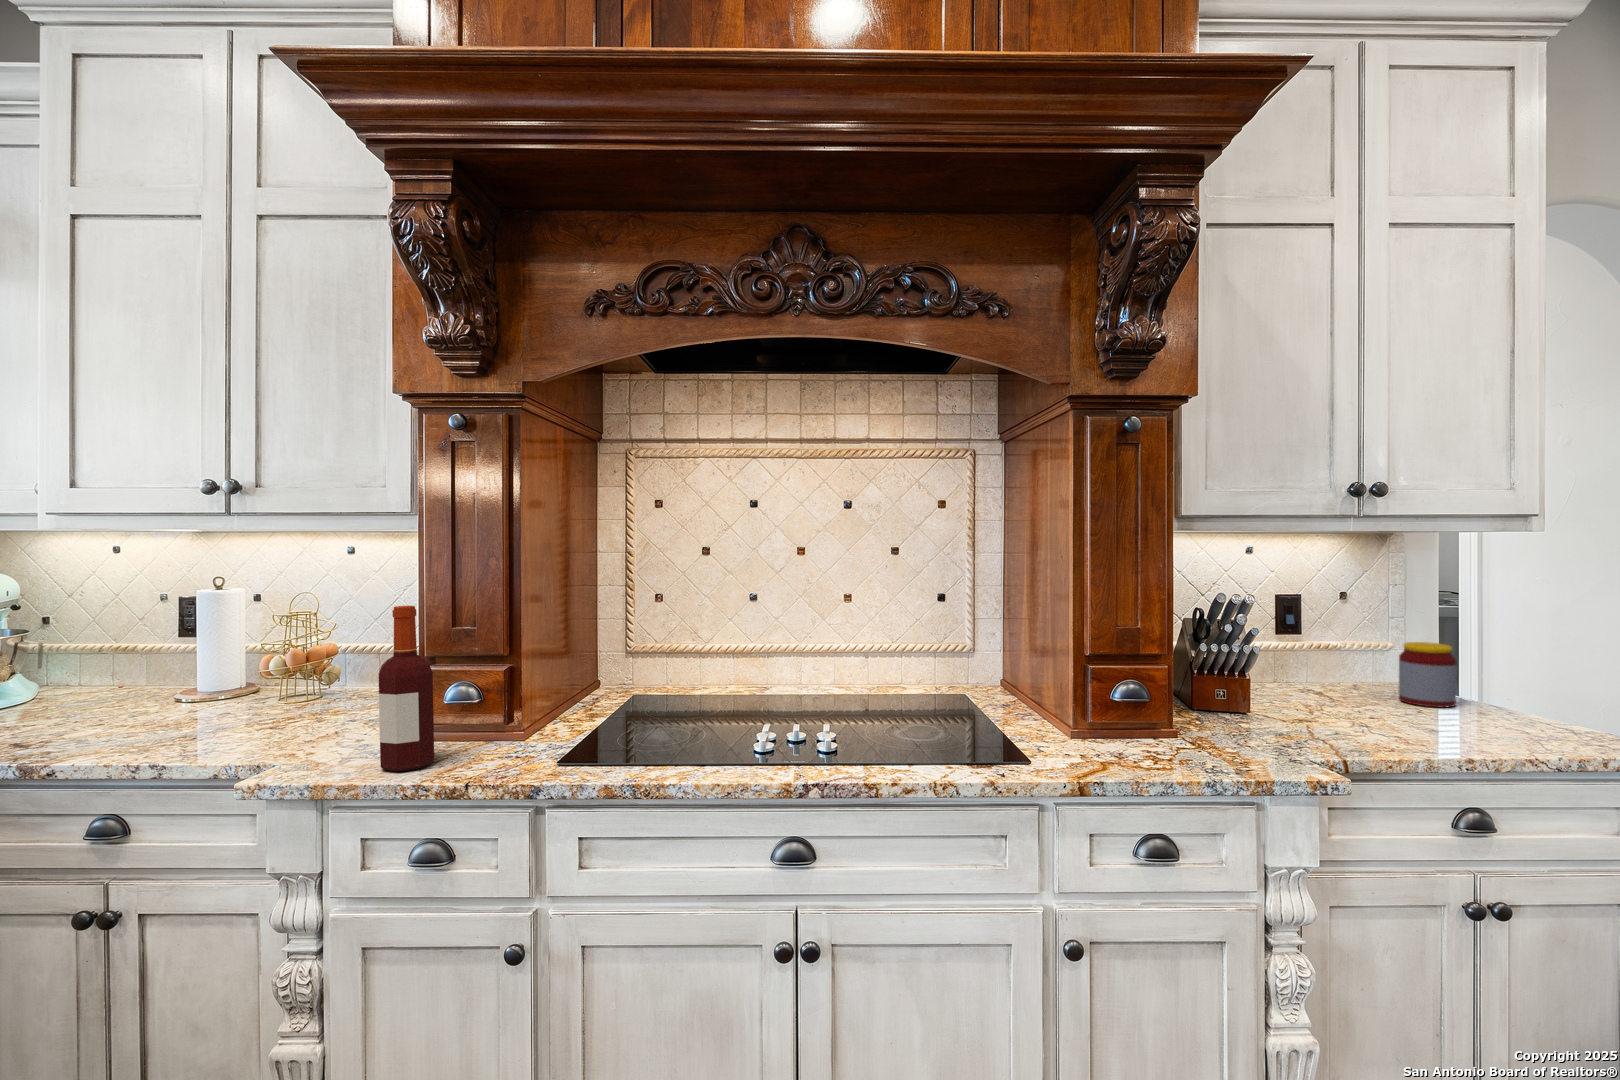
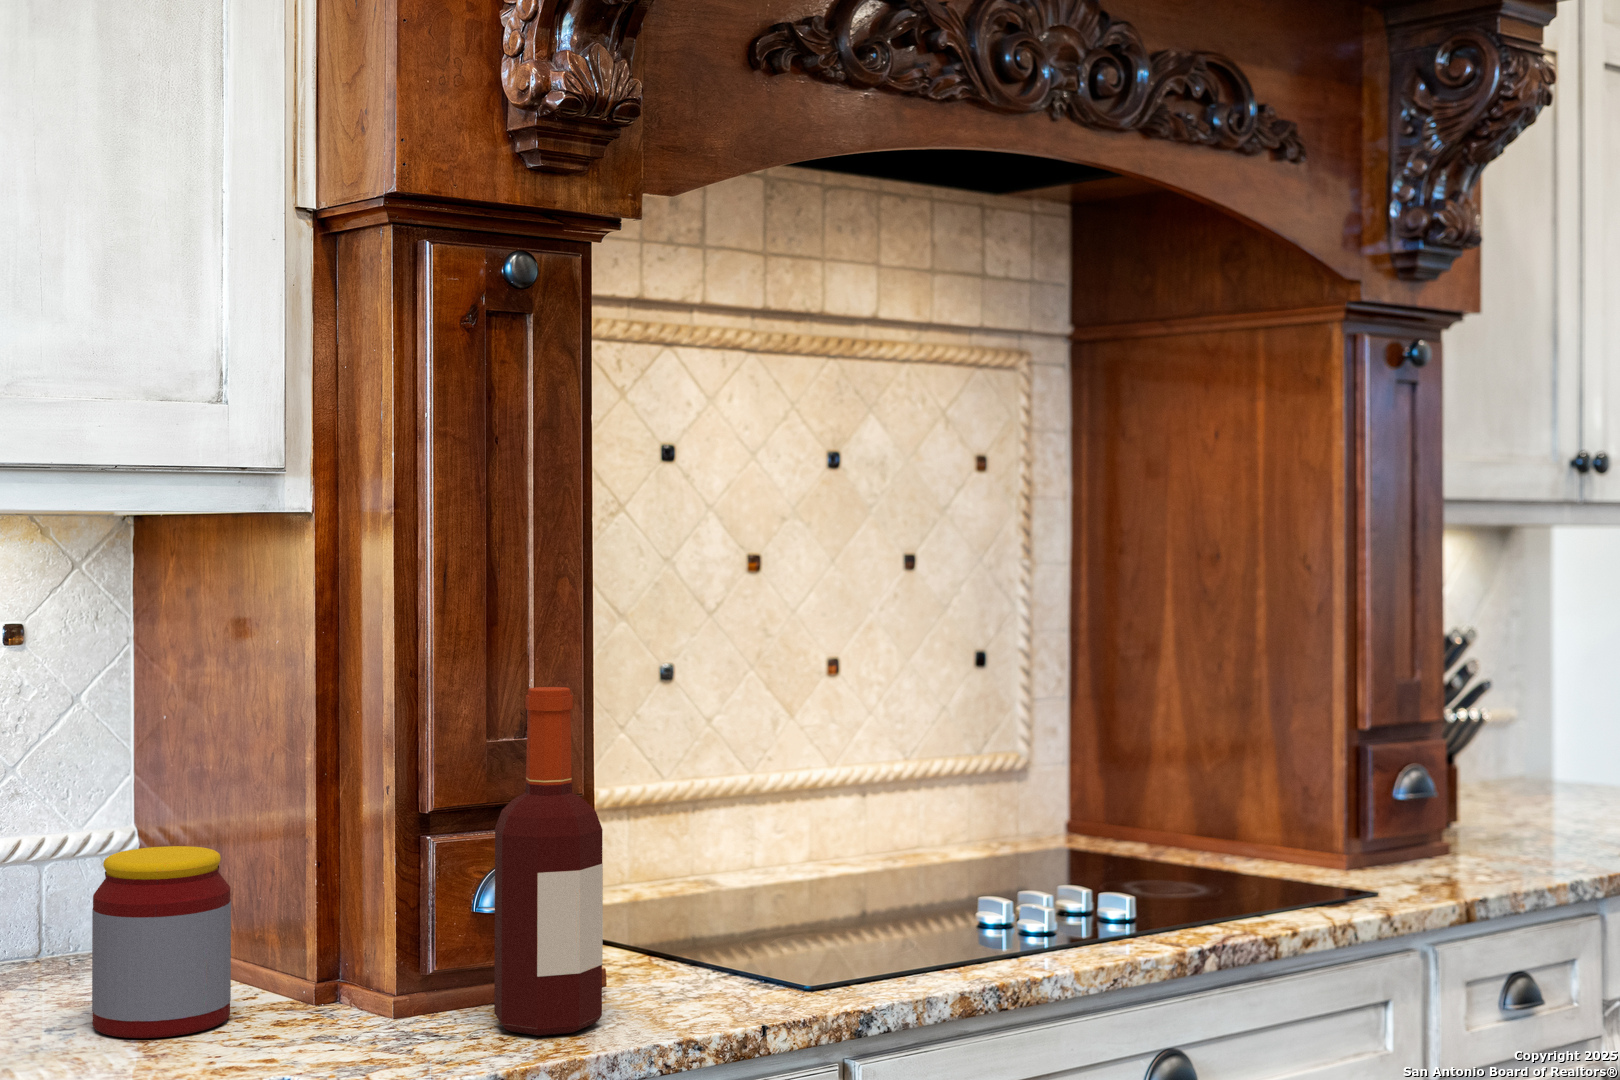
jar: present [1399,642,1457,708] -> present [92,846,231,1038]

